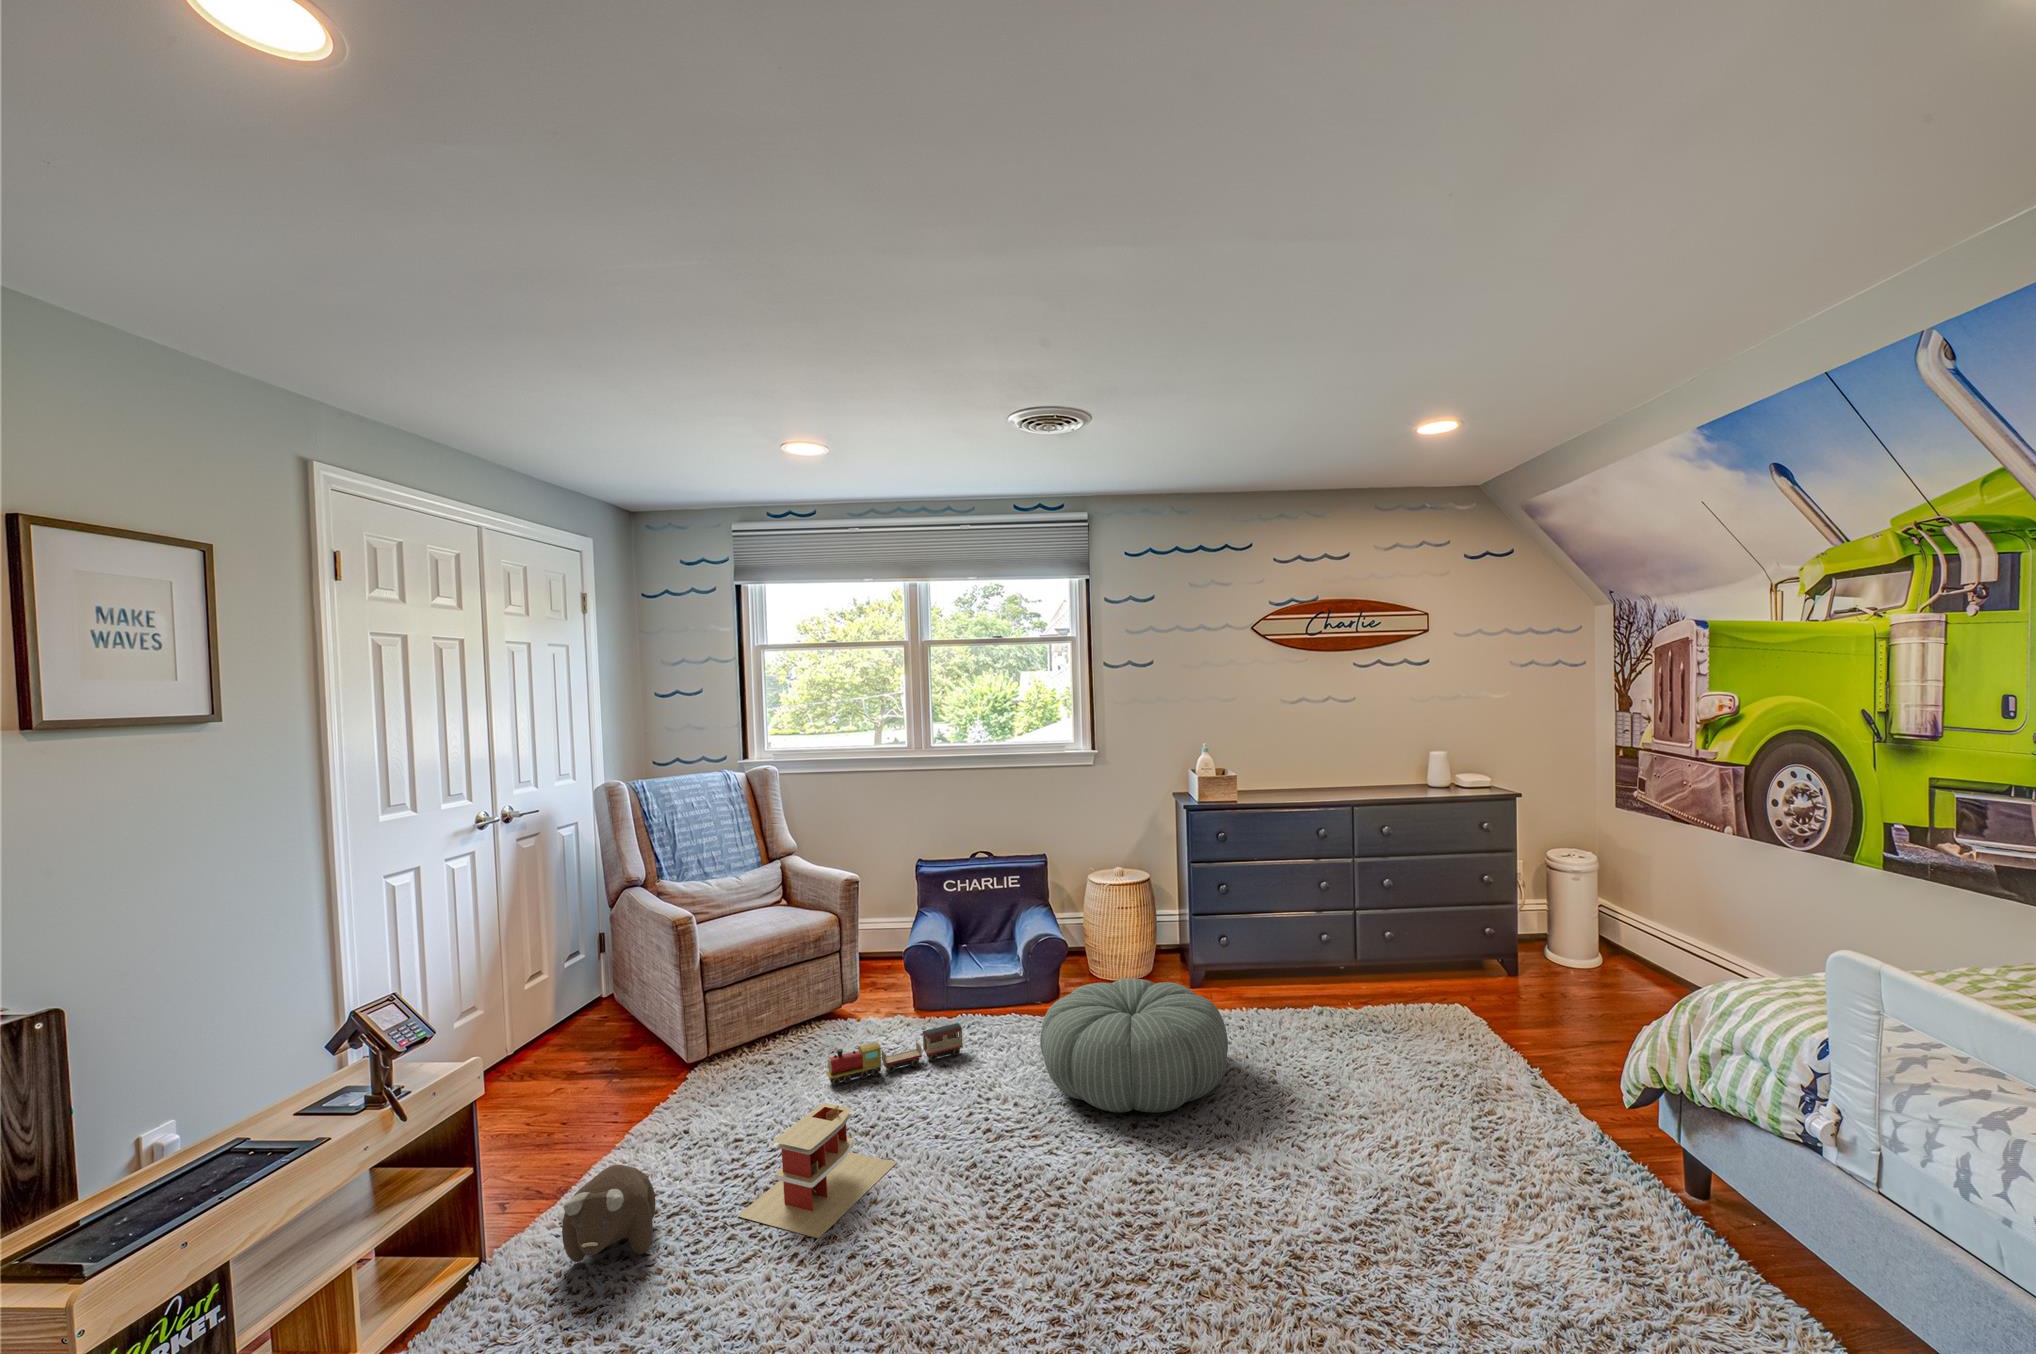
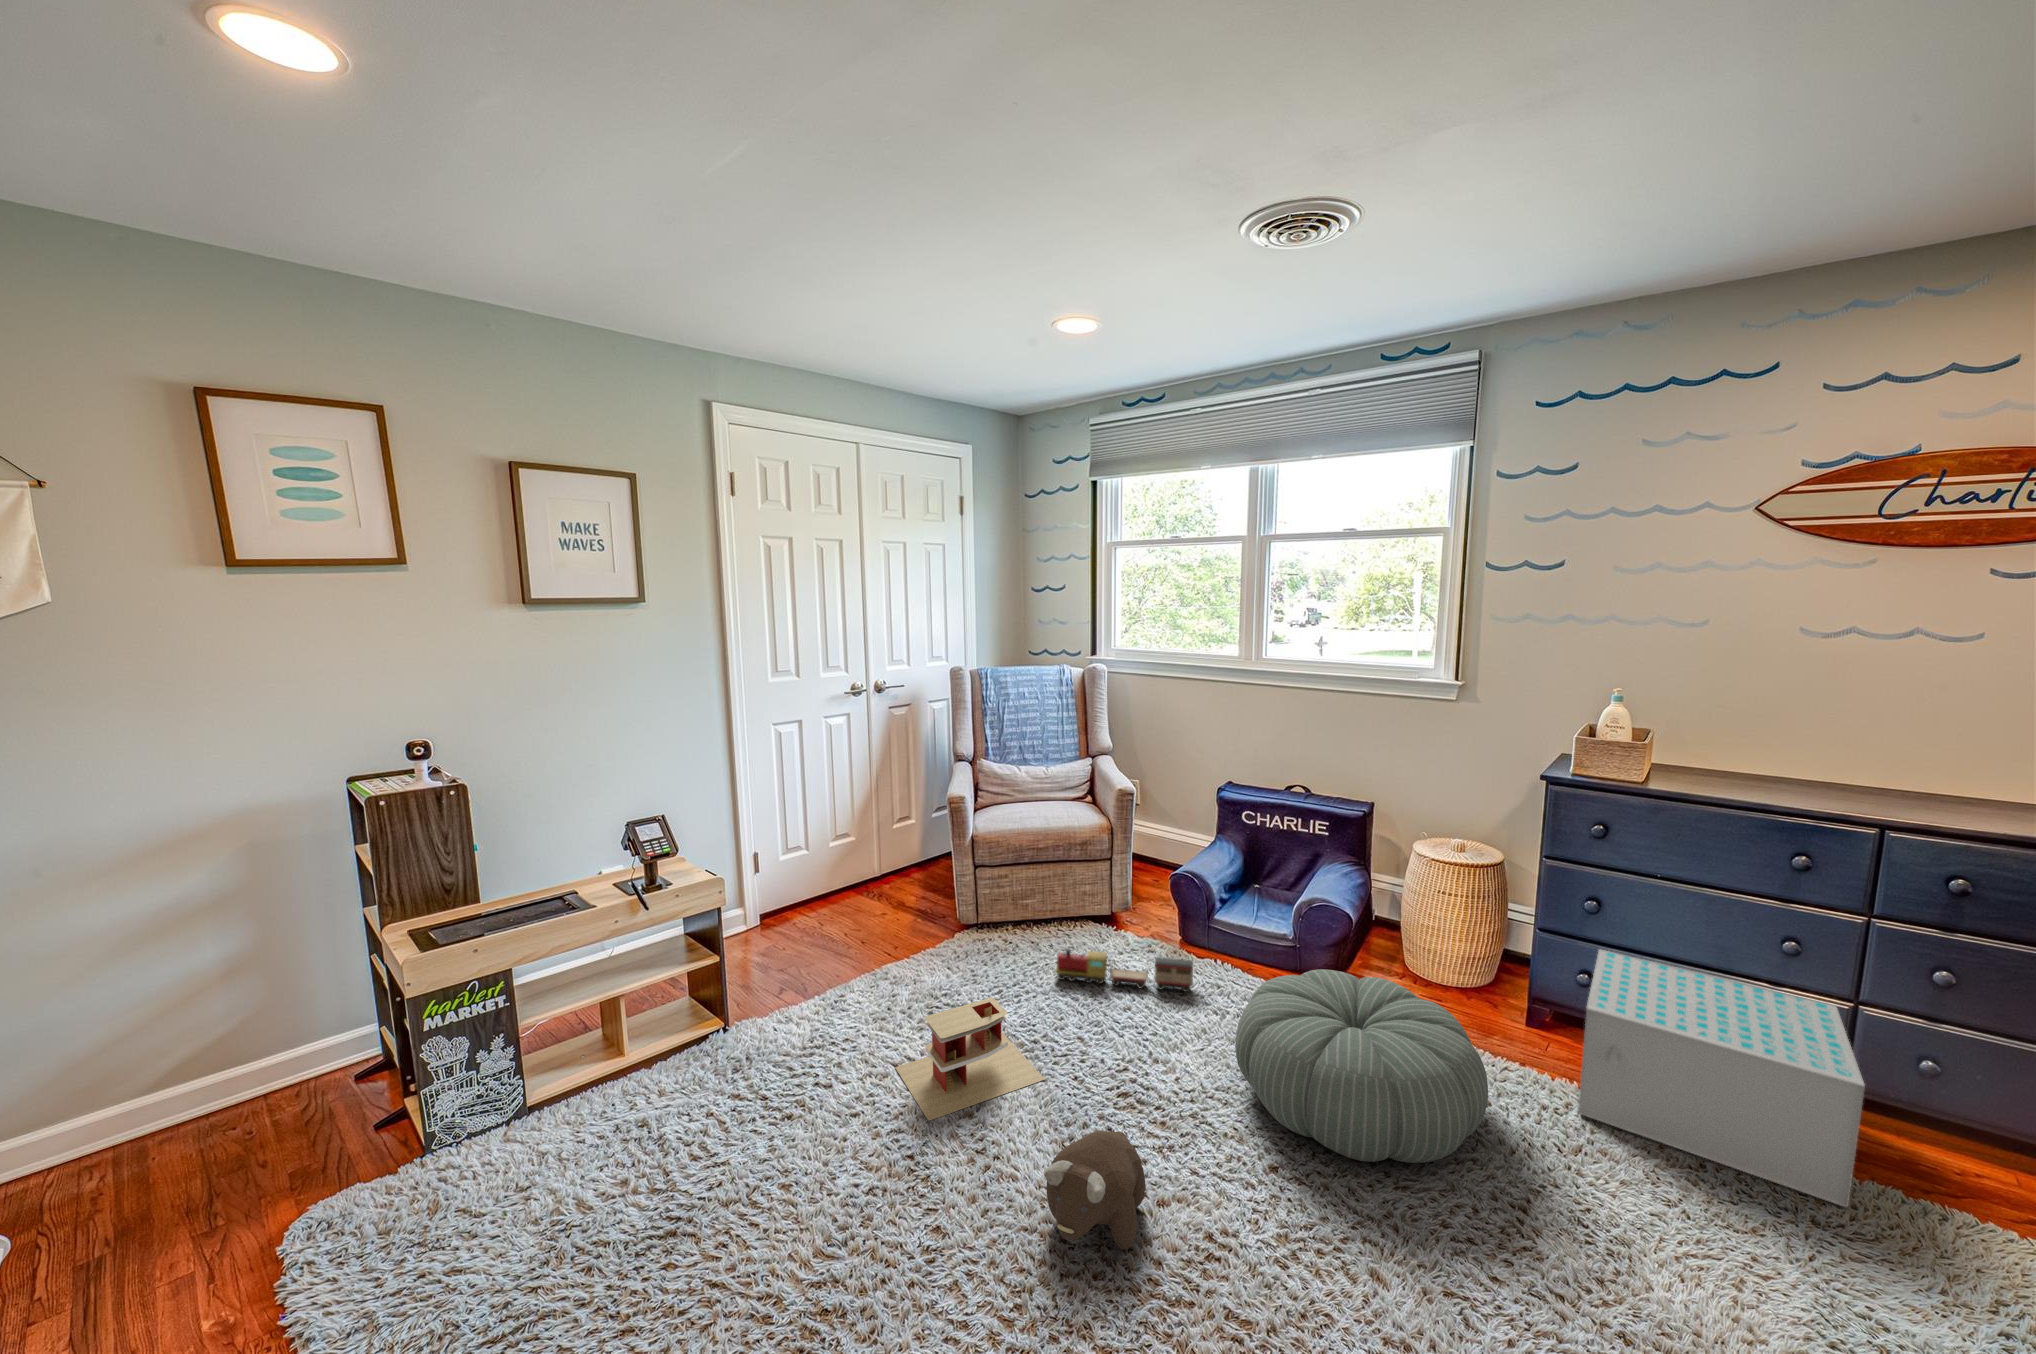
storage box: none [1236,915,1399,1034] -> present [1578,950,1865,1207]
plush toy: present [562,1164,656,1262] -> present [1044,1131,1145,1250]

